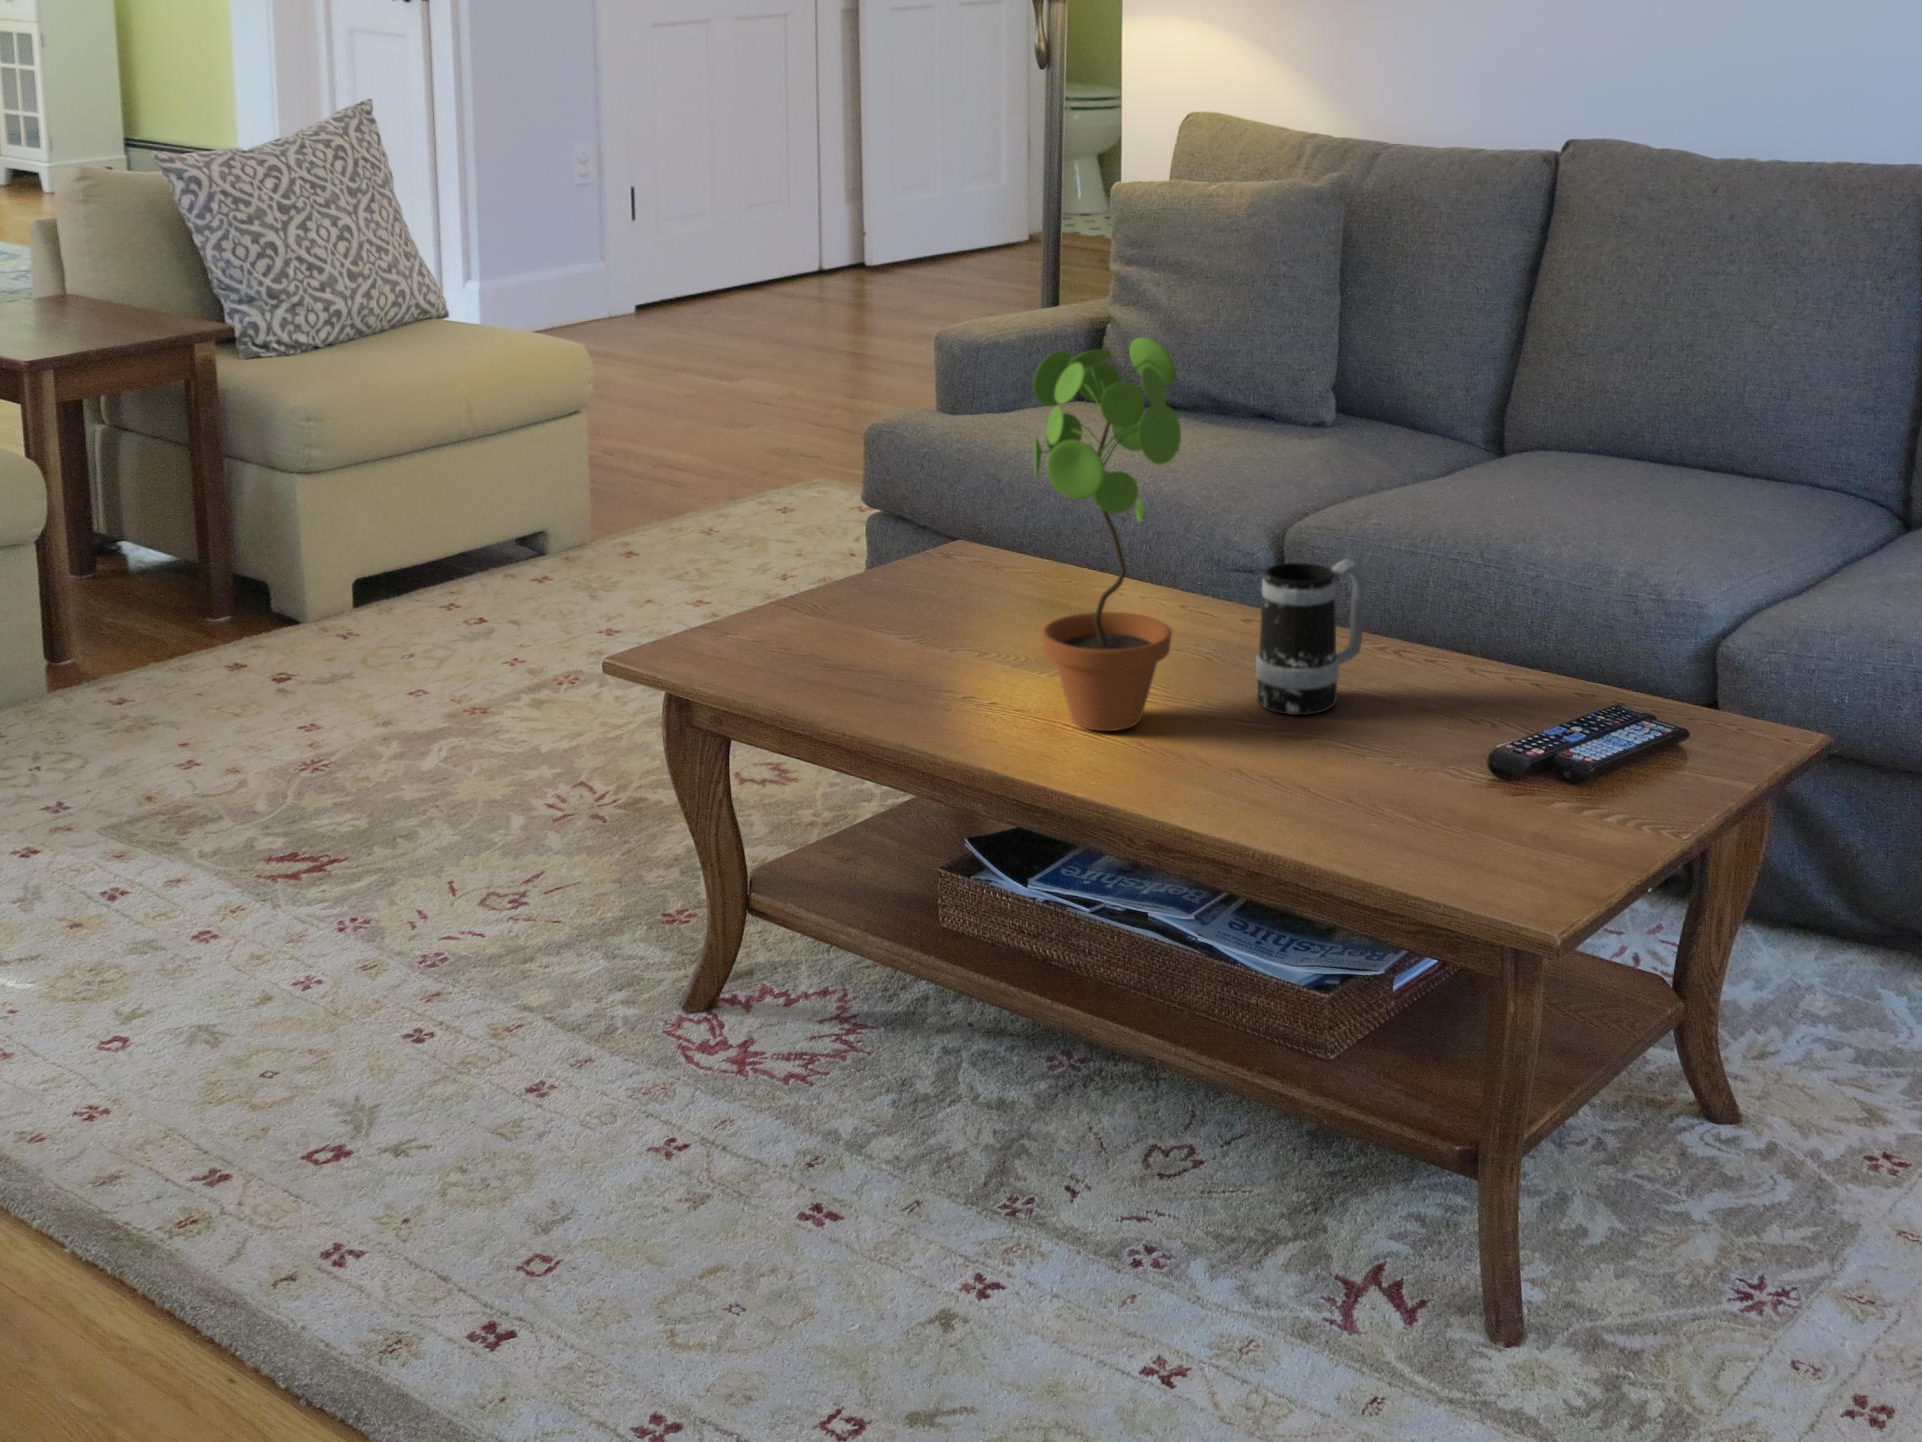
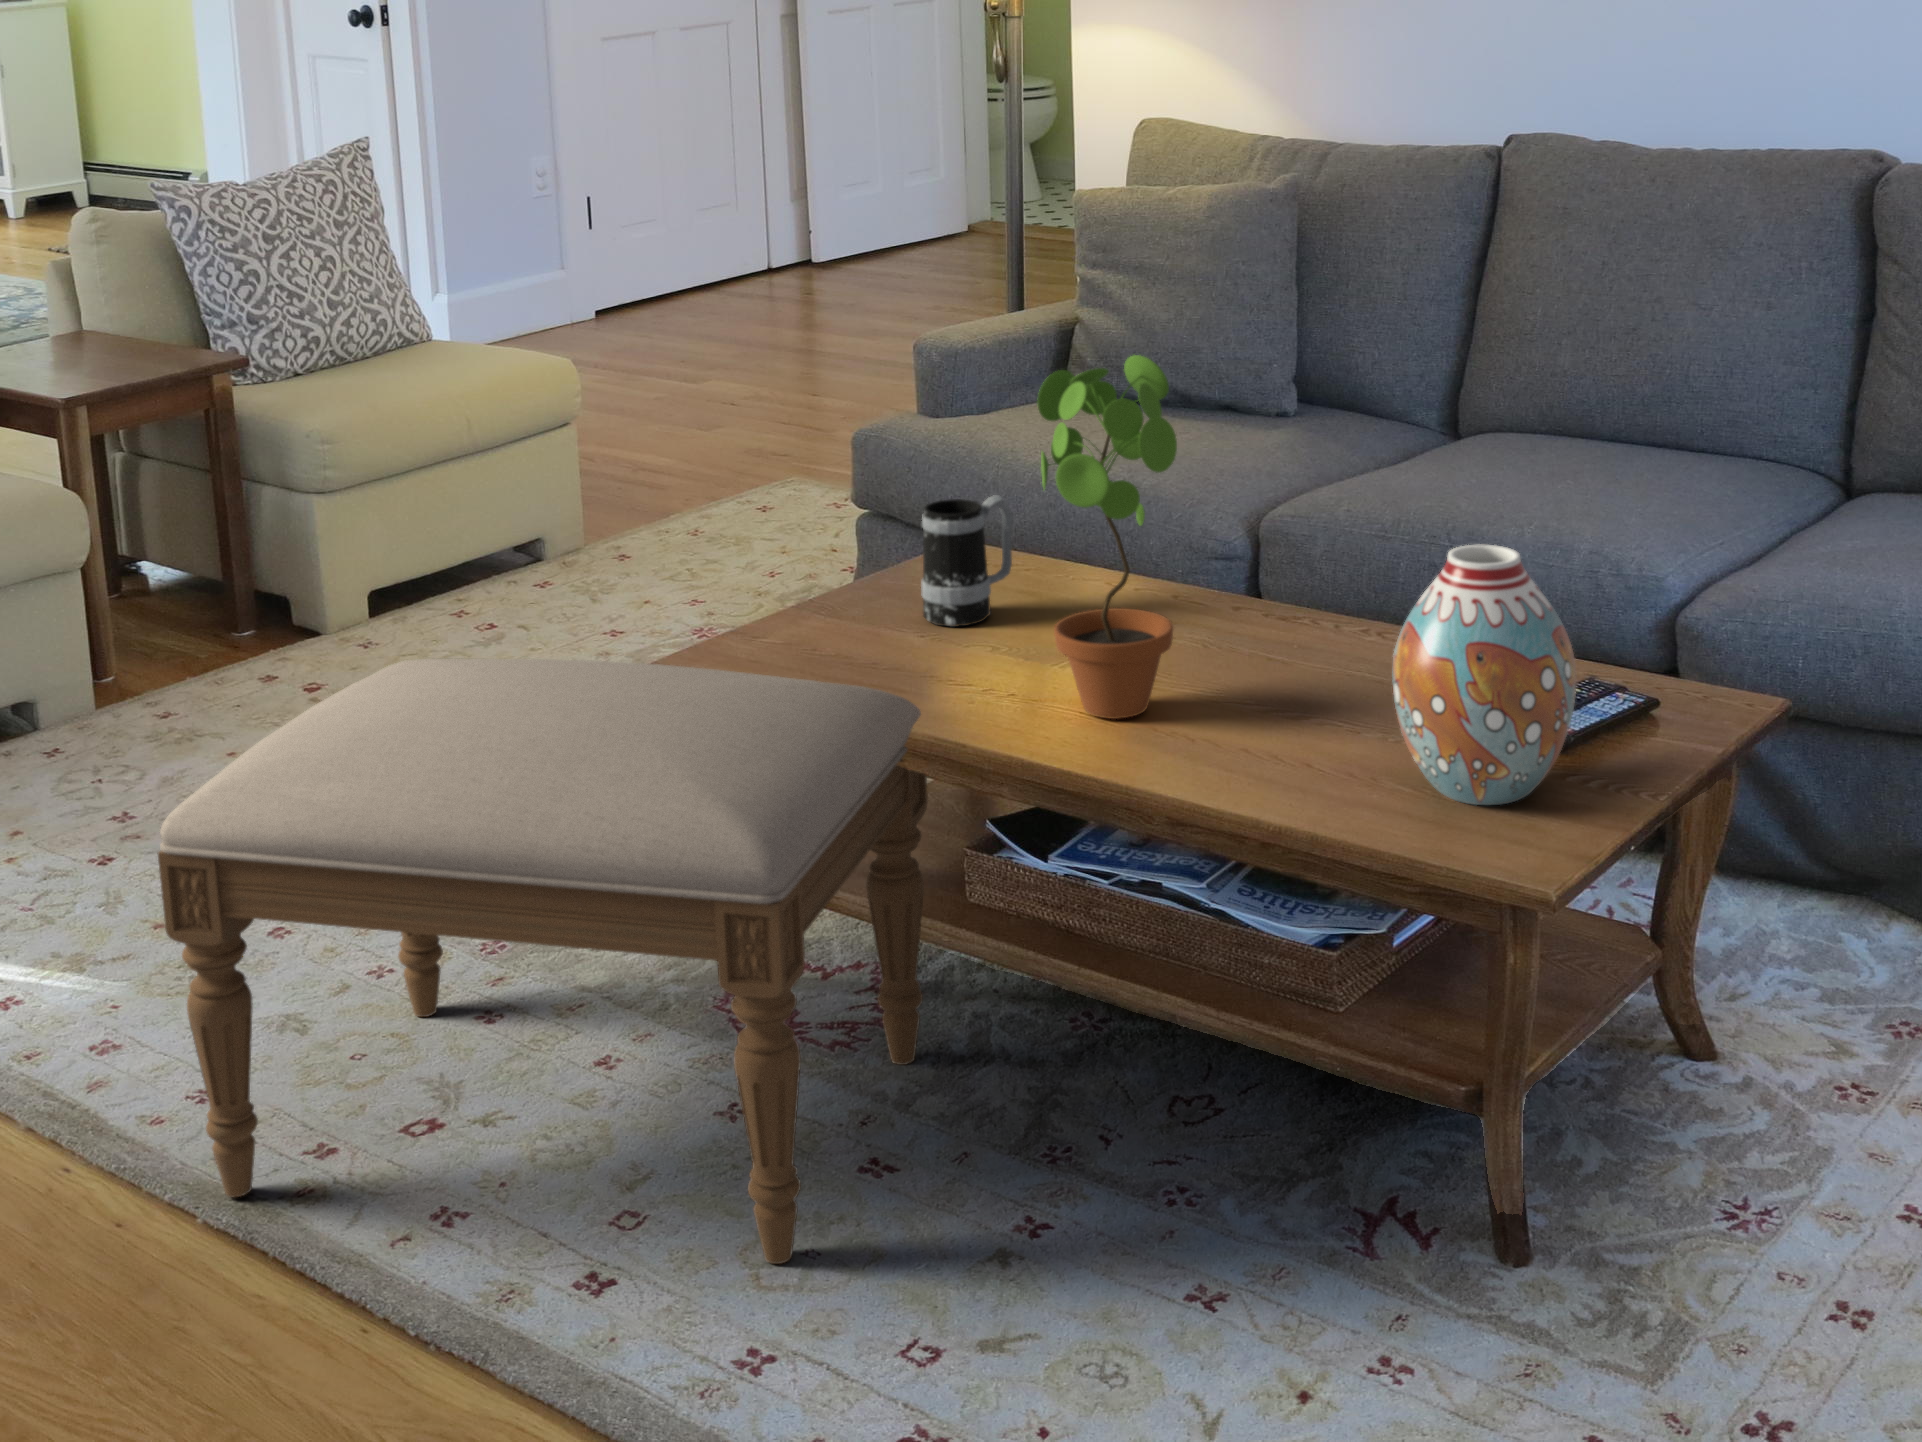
vase: none [1402,553,1601,839] -> present [1392,545,1576,805]
mug: present [1256,559,1366,715] -> present [922,495,1012,627]
ottoman: none [29,643,900,1323] -> present [157,658,928,1264]

